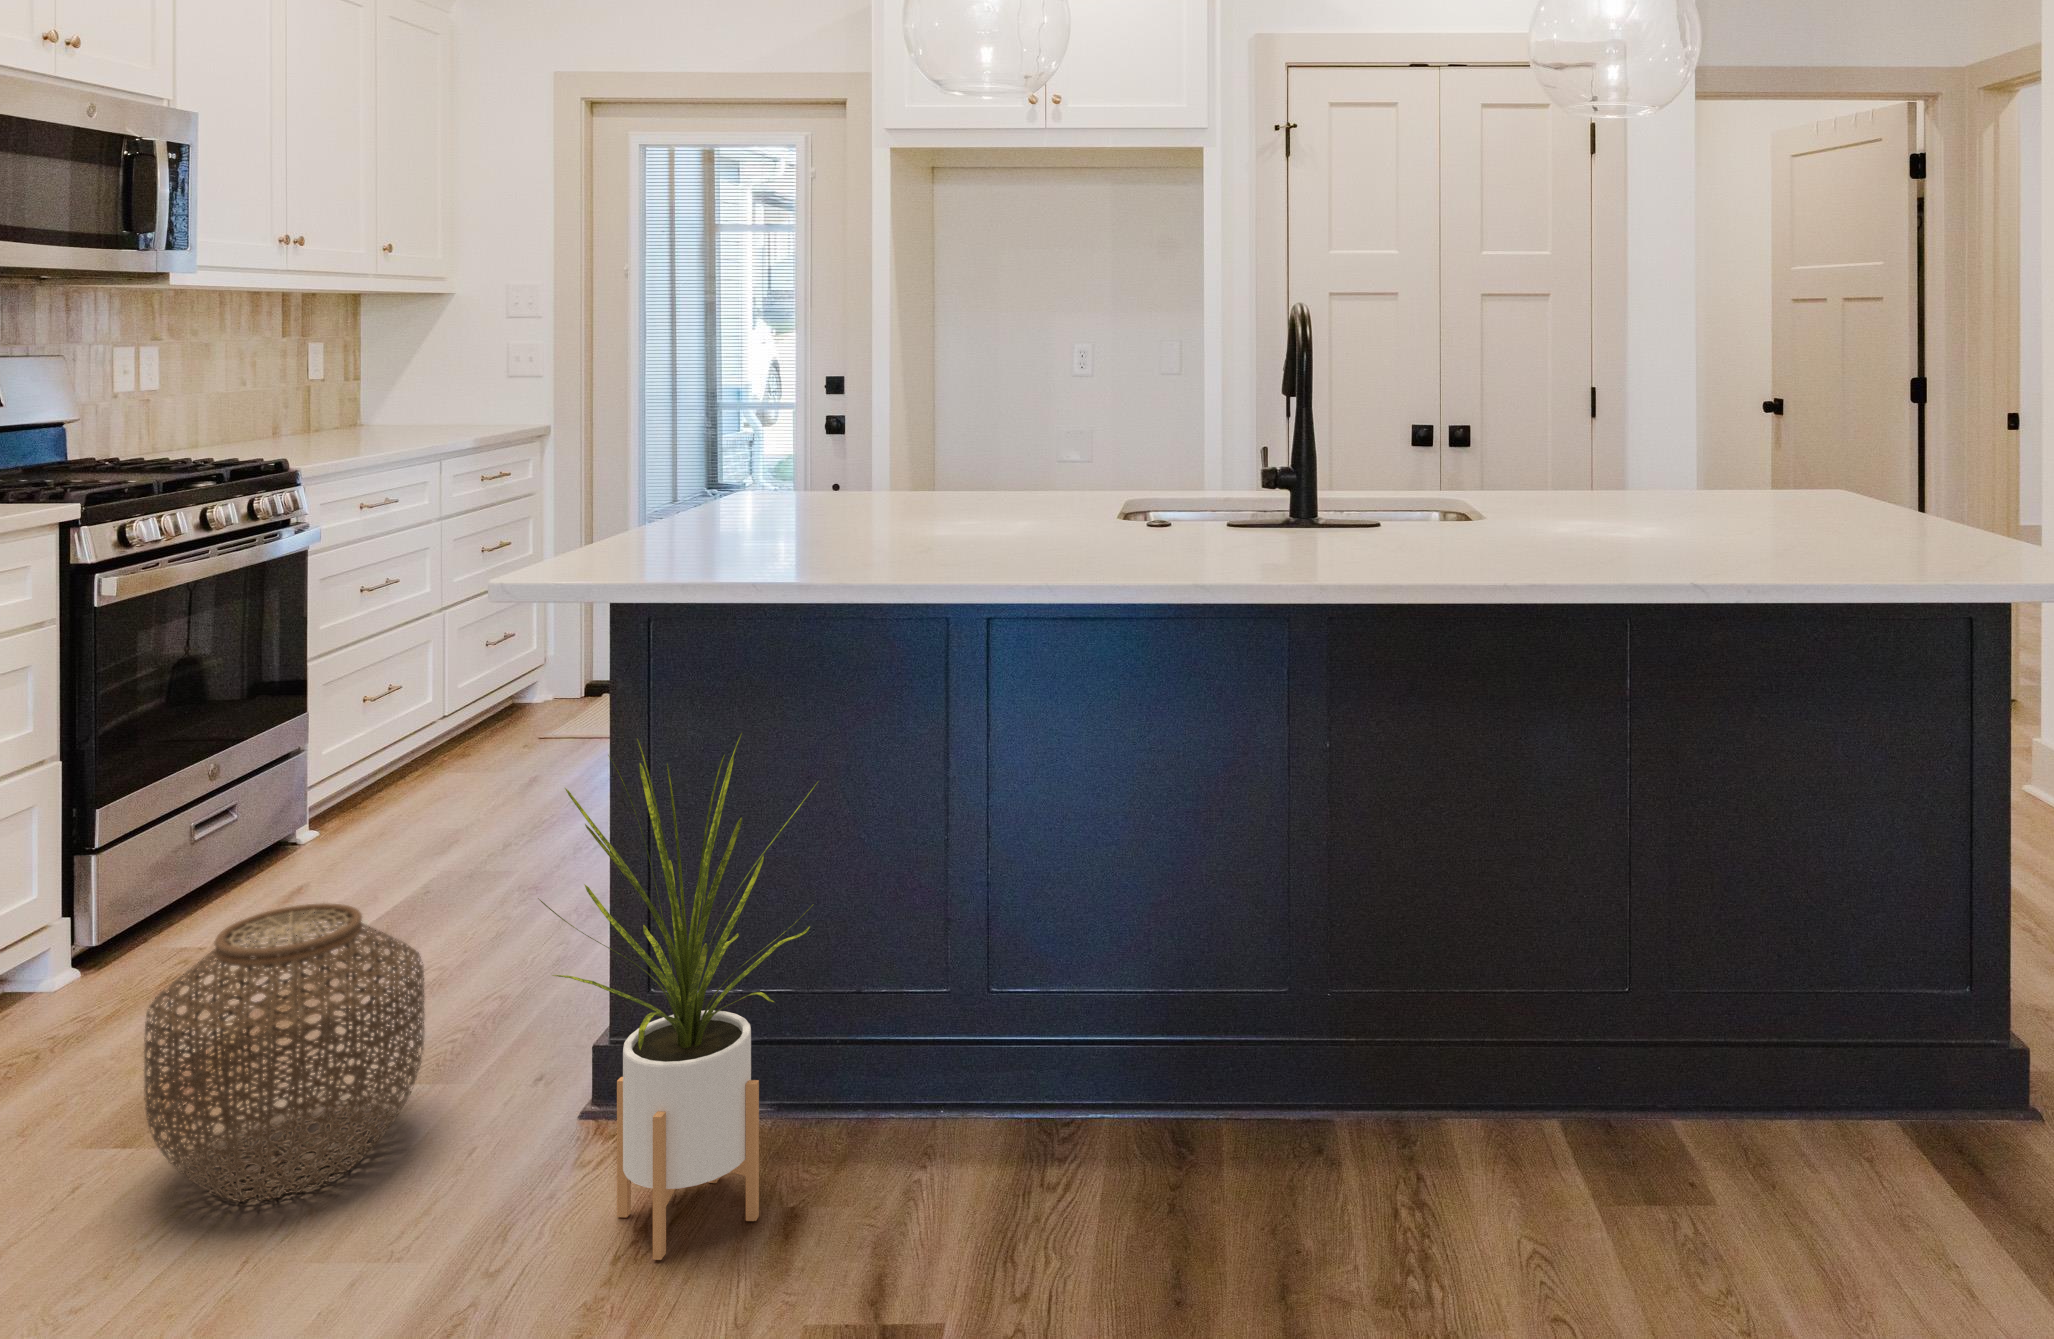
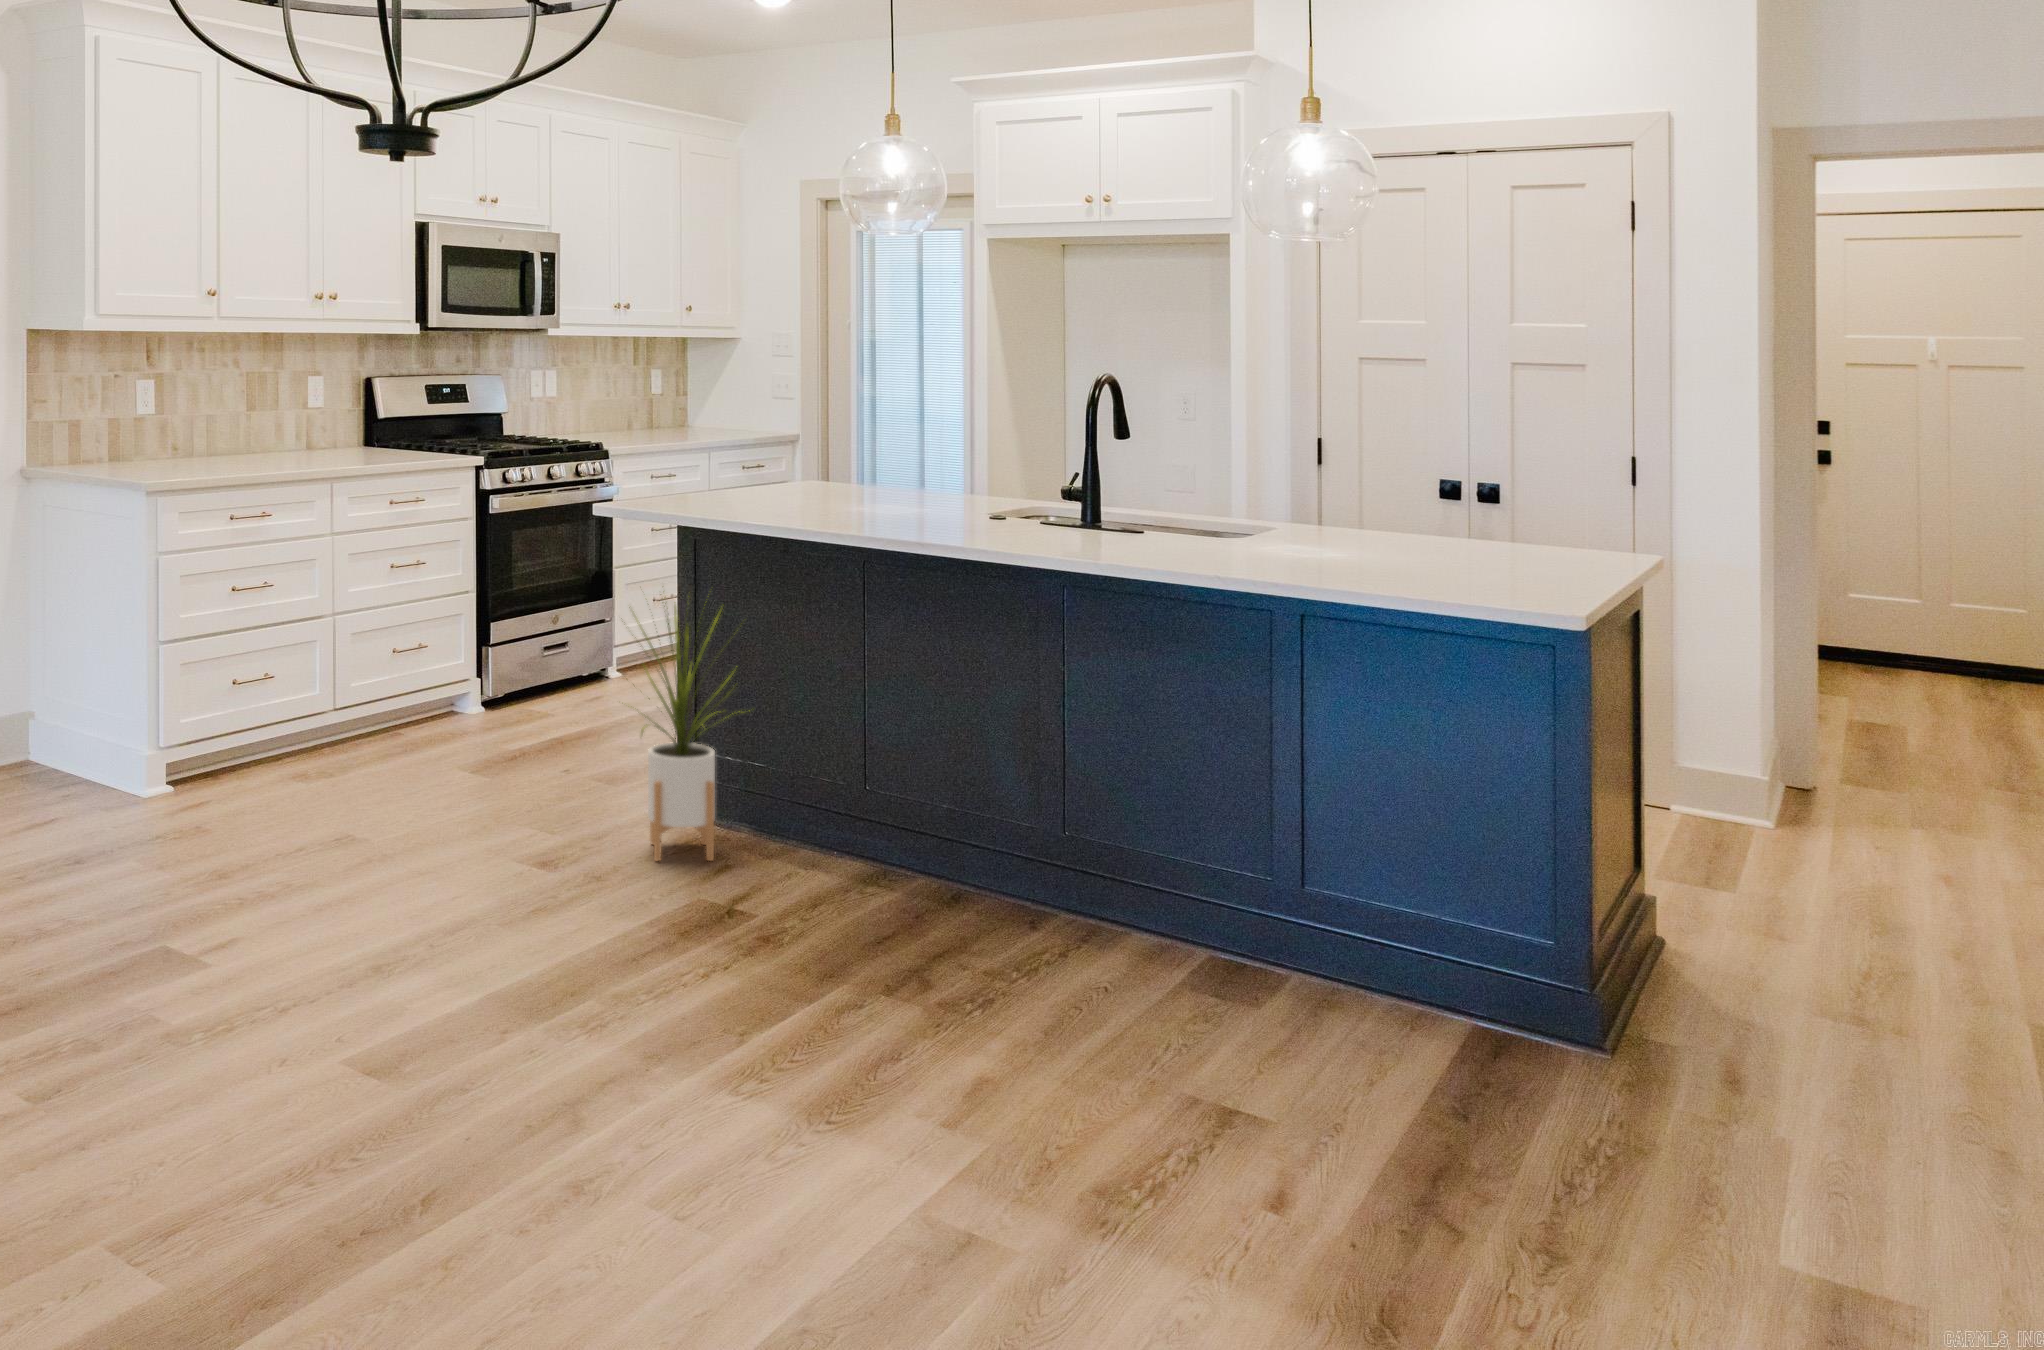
woven basket: present [144,903,425,1202] -> none [469,662,591,803]

